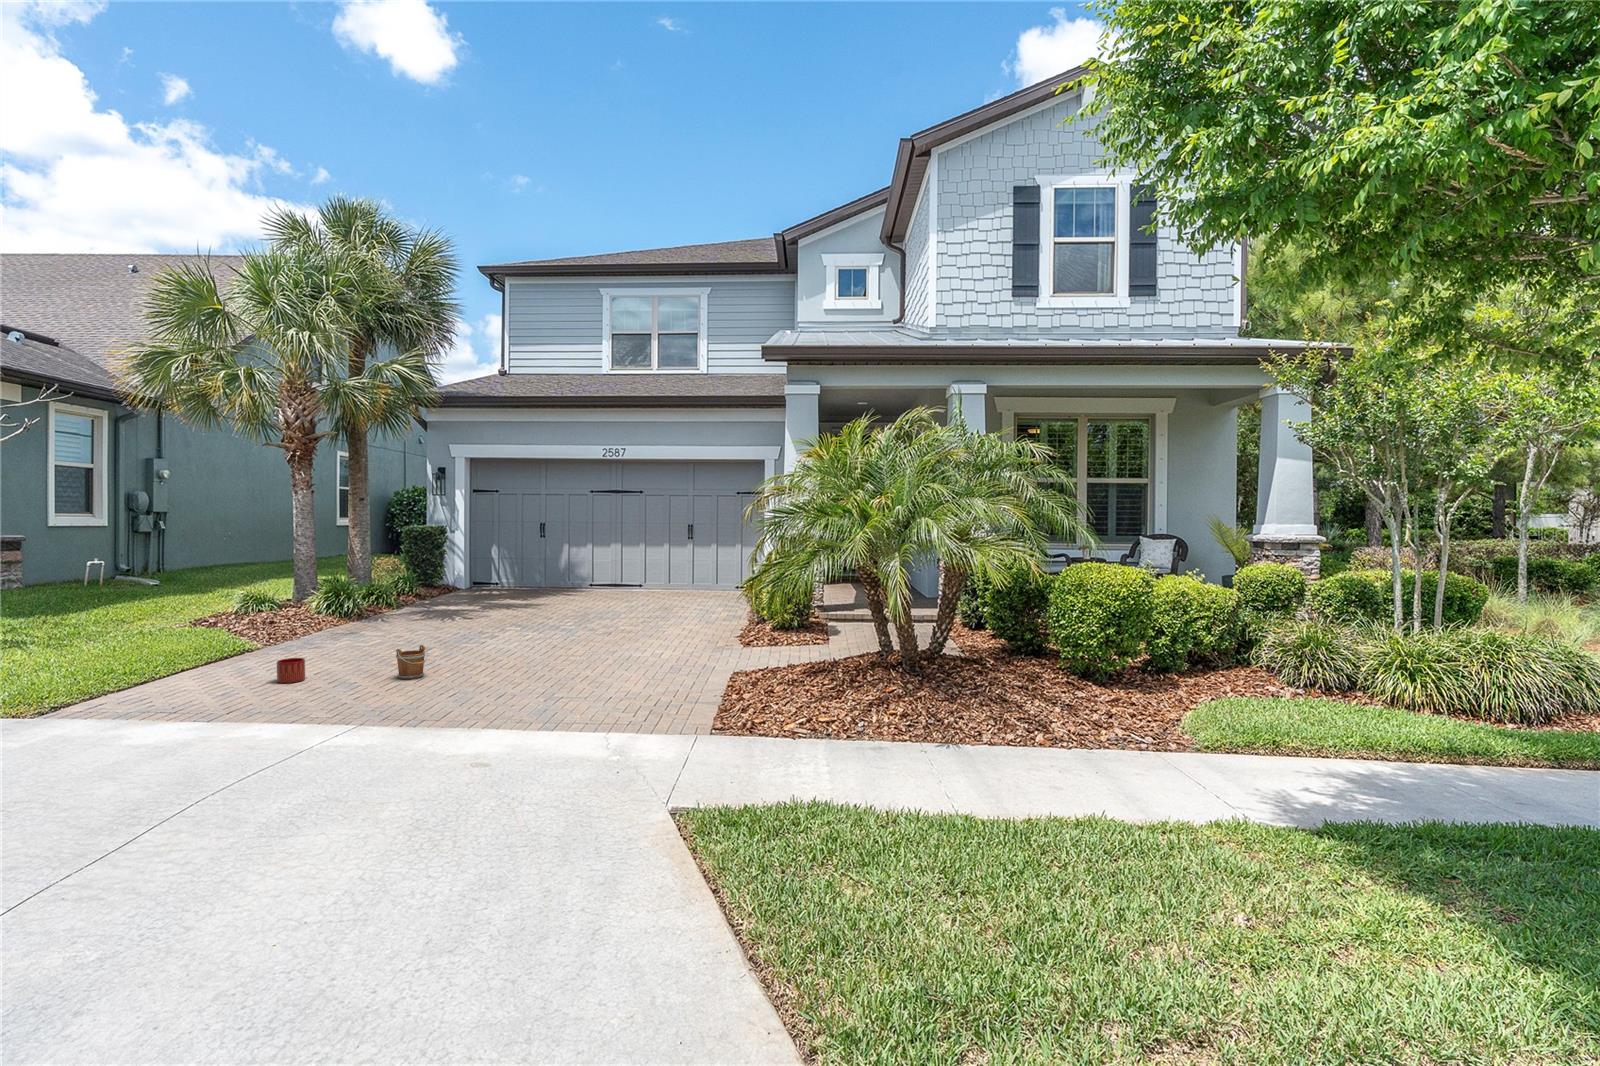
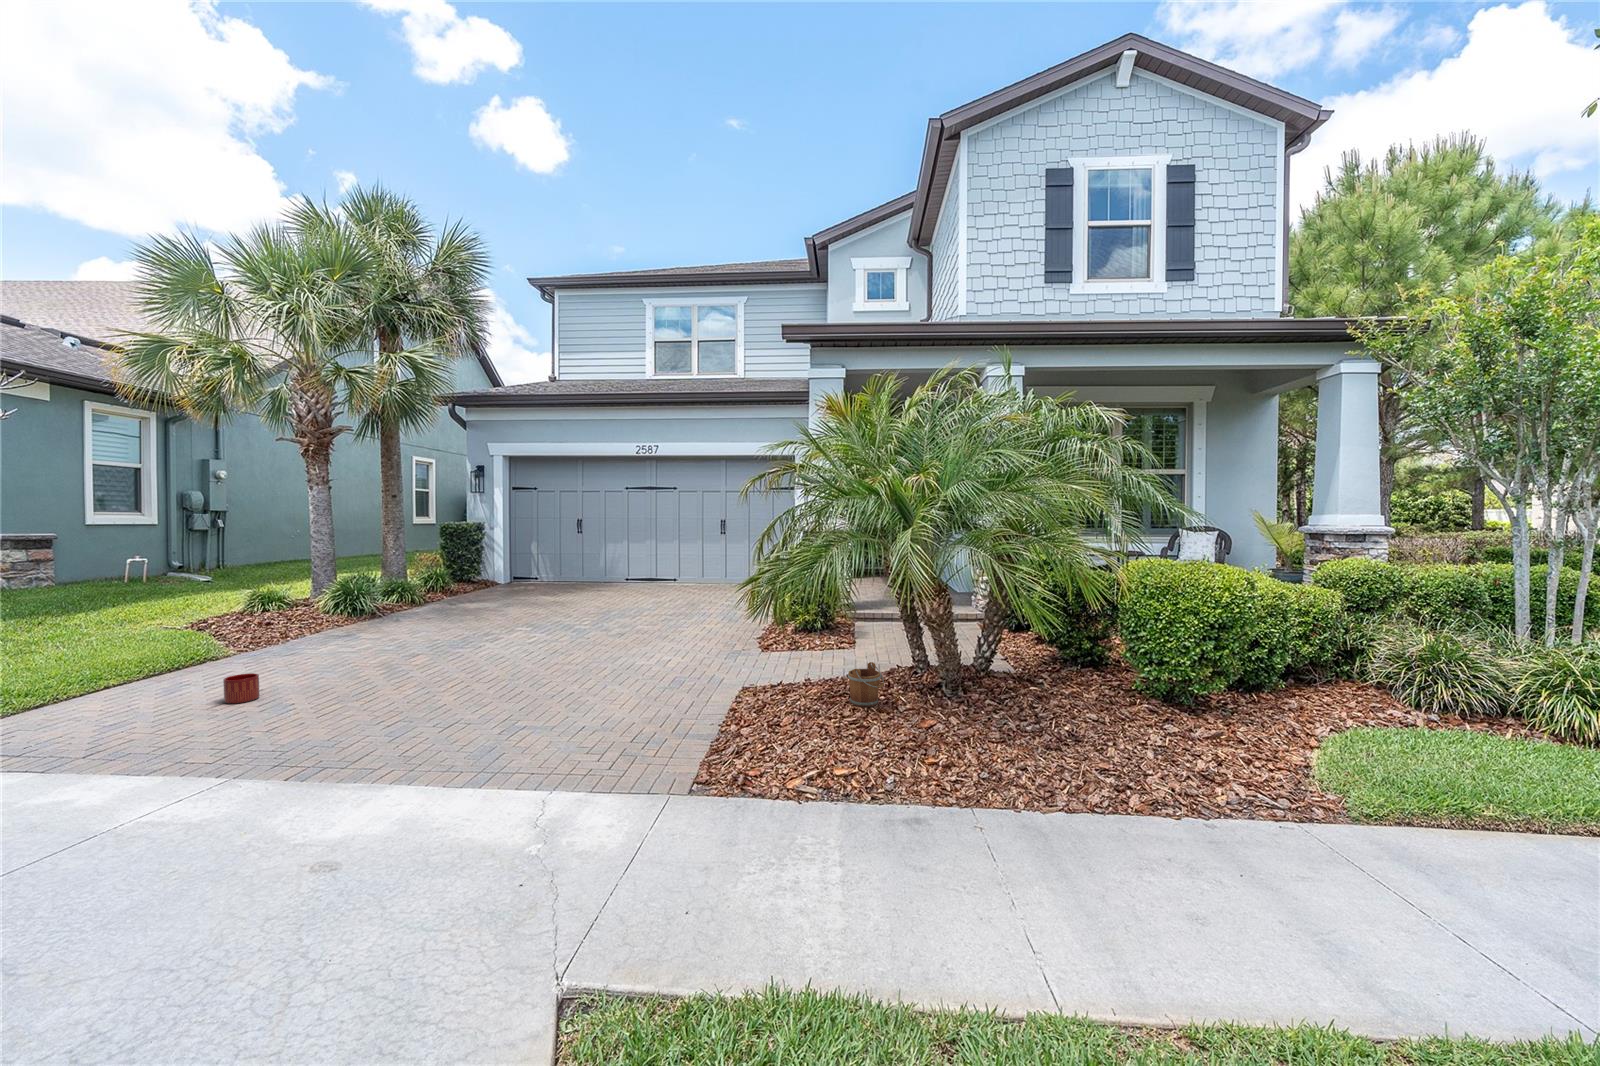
bucket: present [396,645,428,679] -> present [848,662,884,707]

